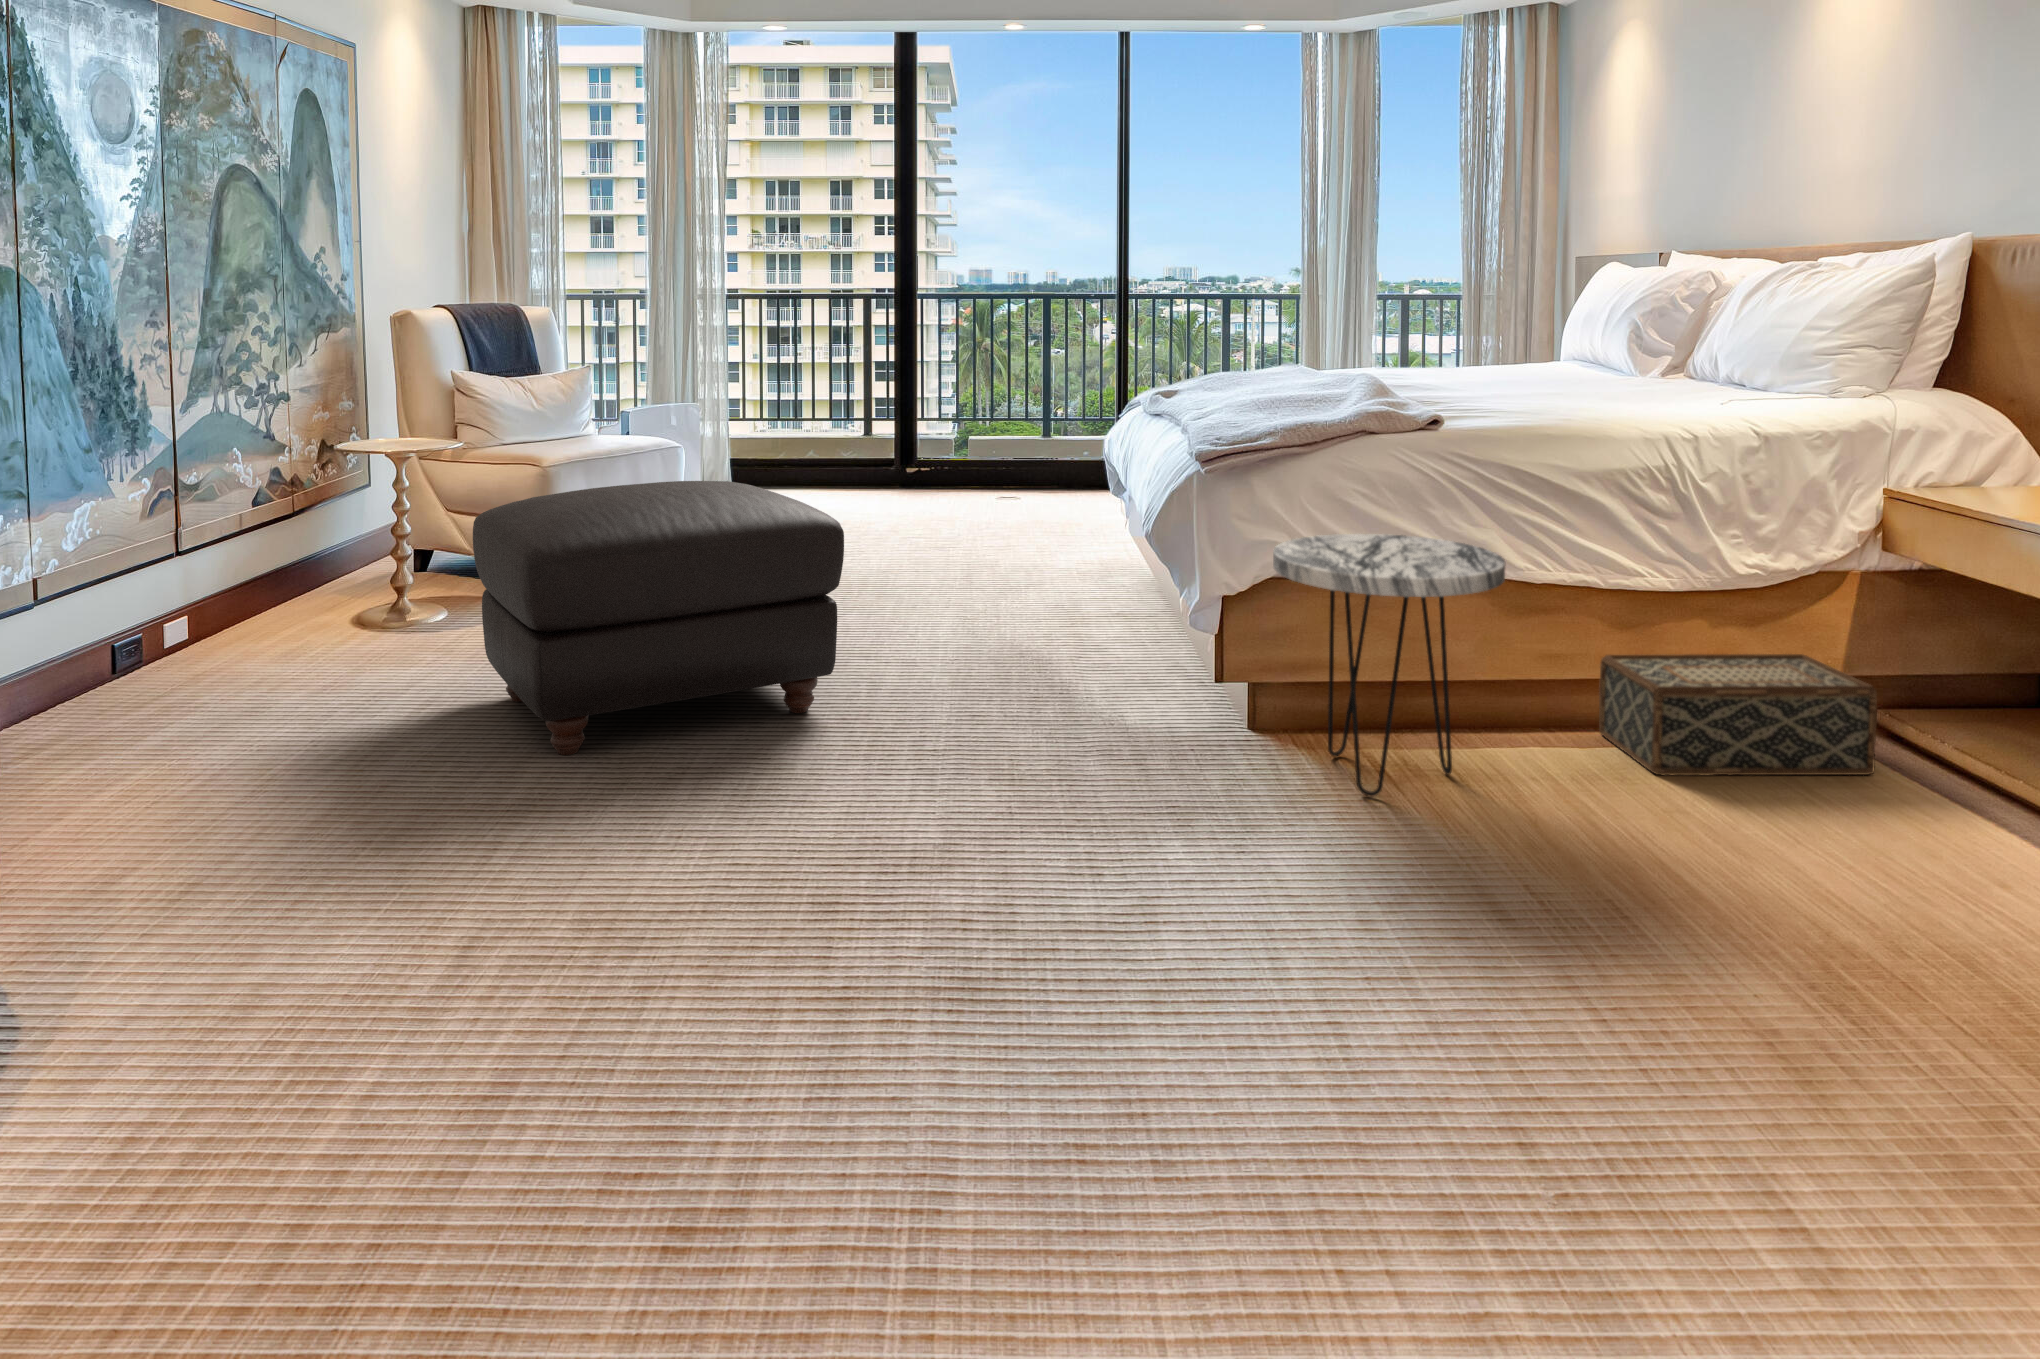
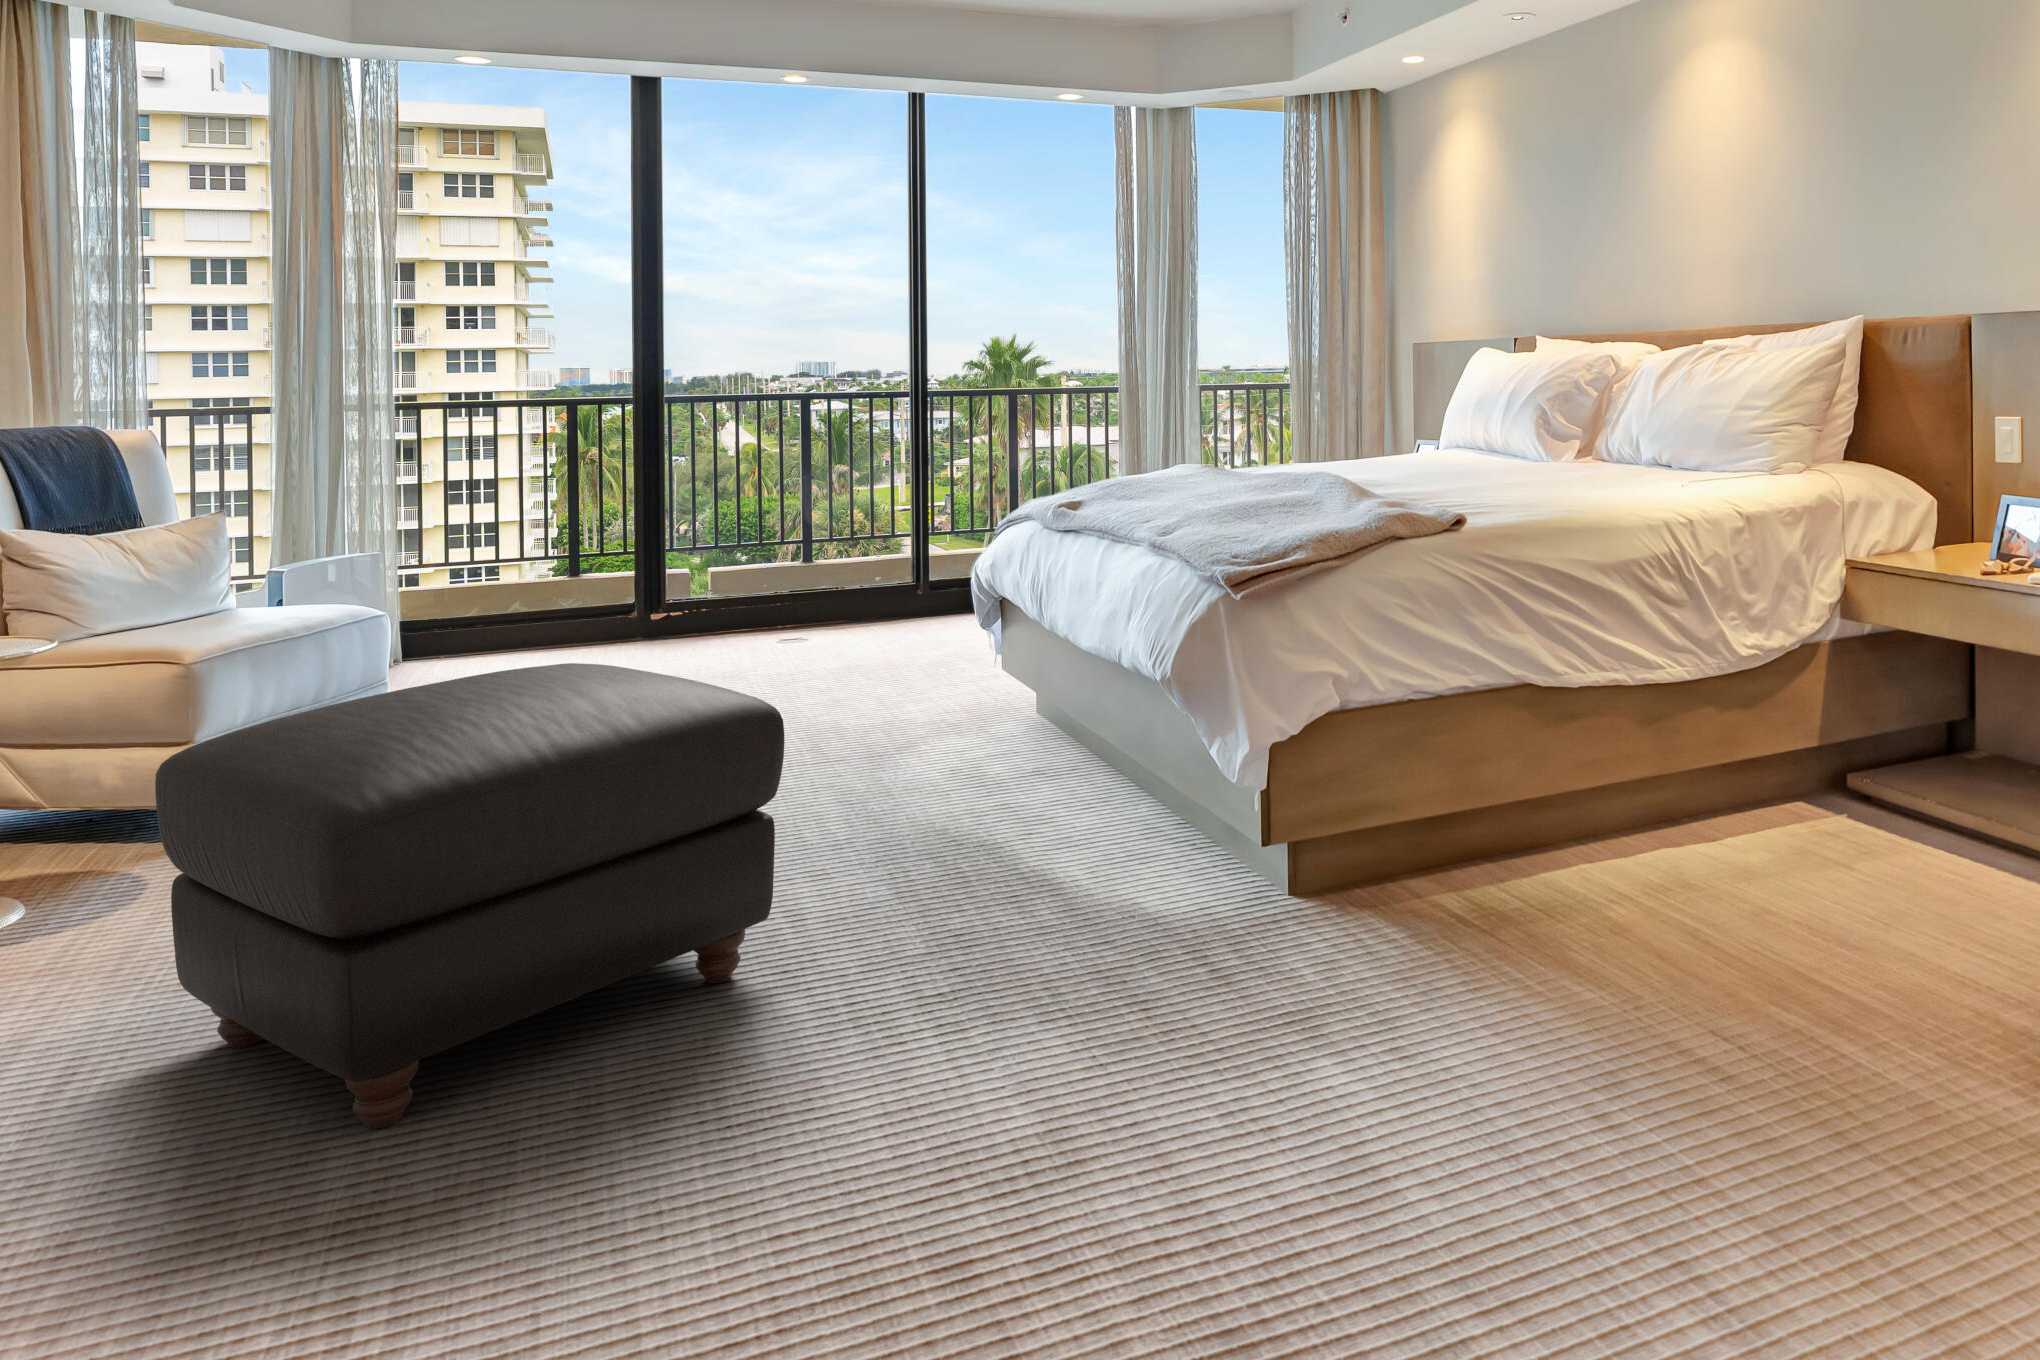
side table: present [1273,534,1505,796] -> none [1351,651,1609,963]
woven basket: present [1599,654,1877,776] -> none [1632,730,1888,880]

